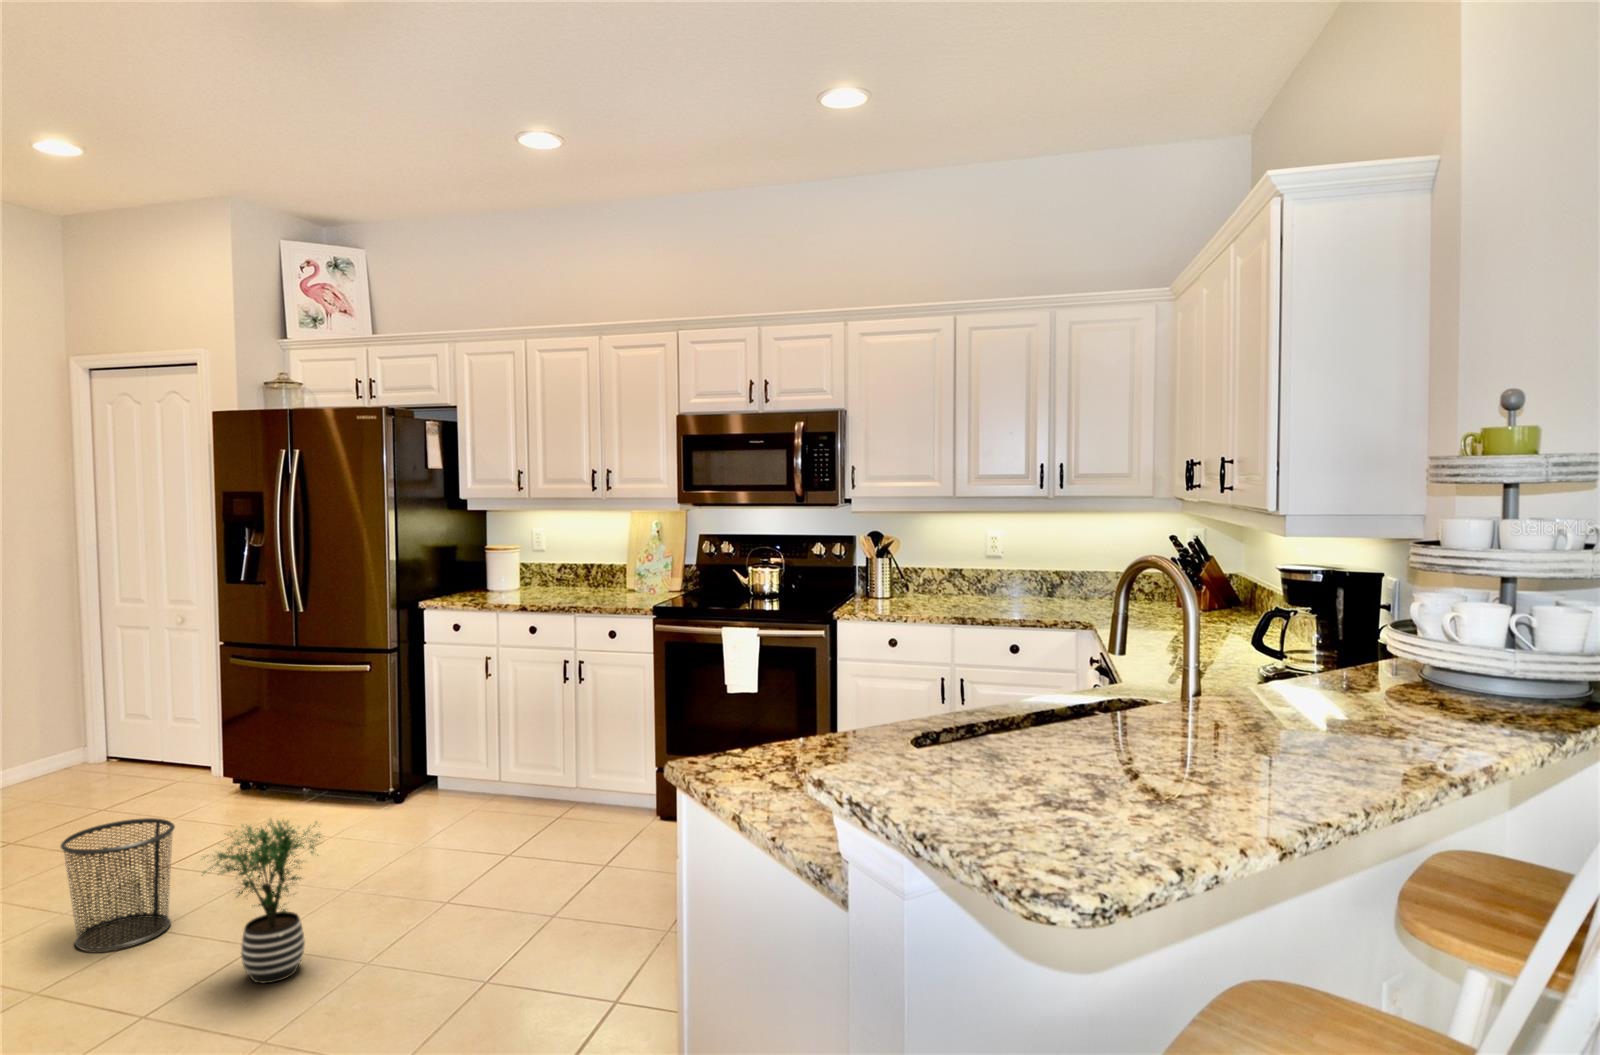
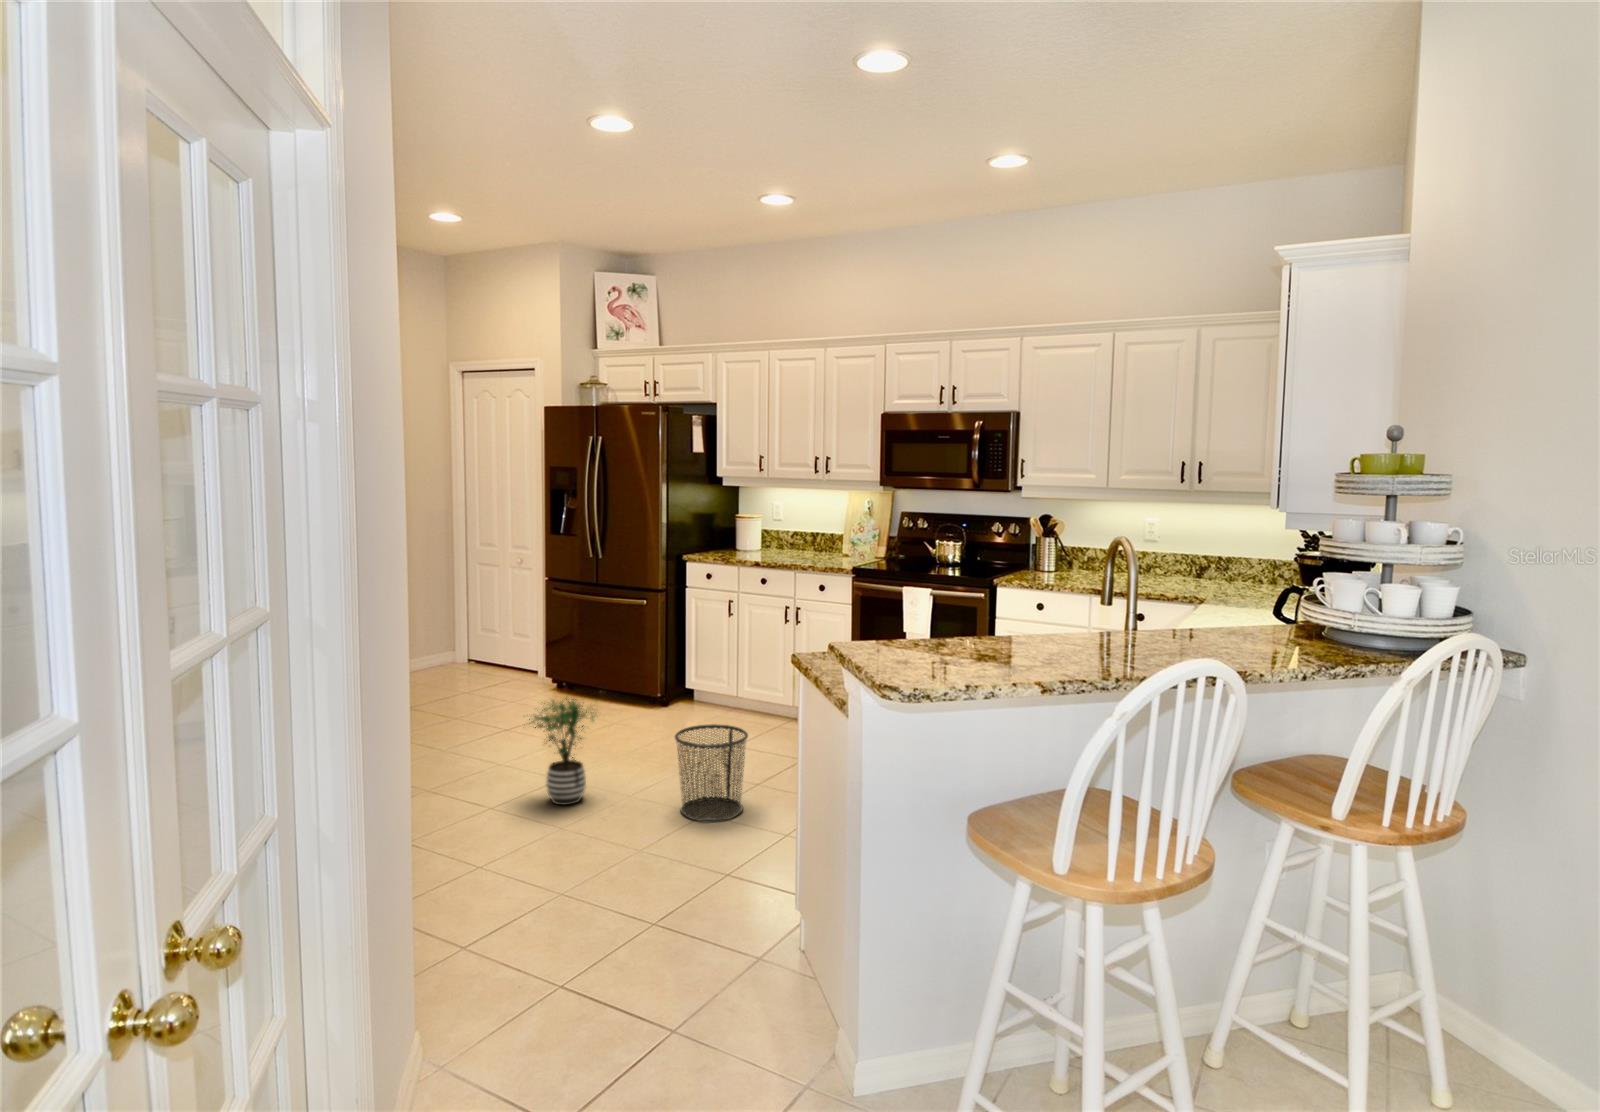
waste bin: present [61,818,175,951] -> present [675,724,748,821]

